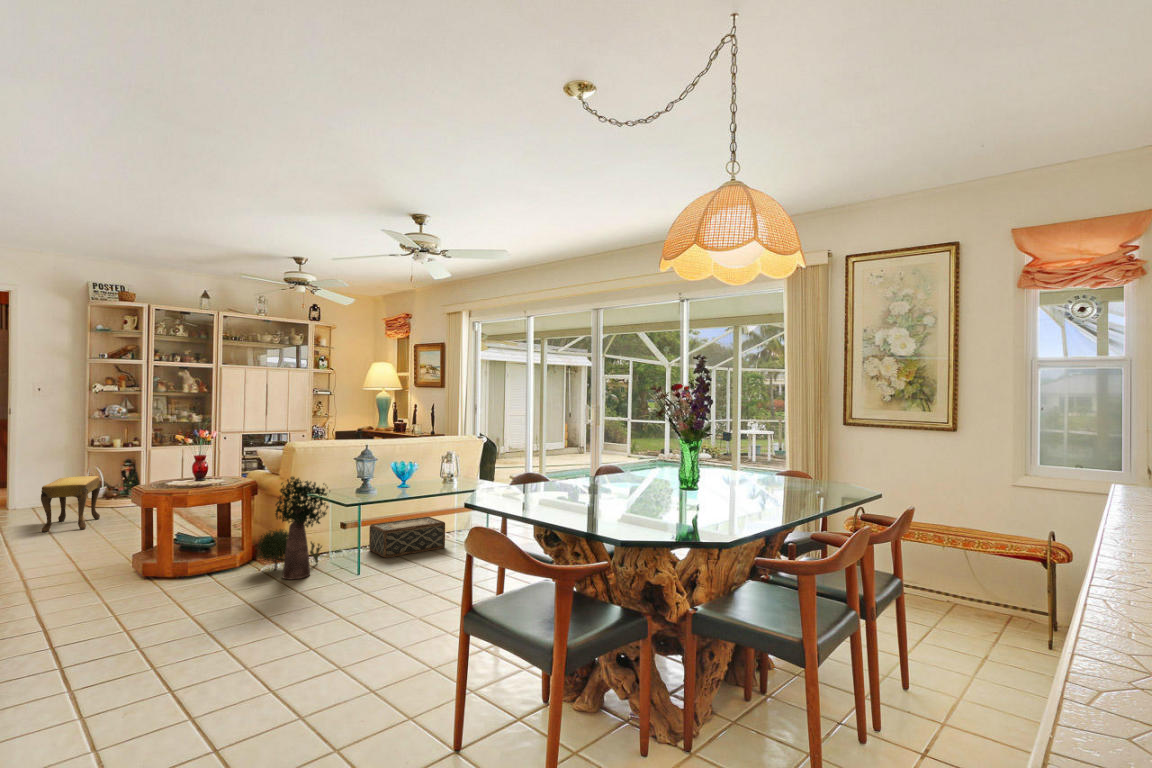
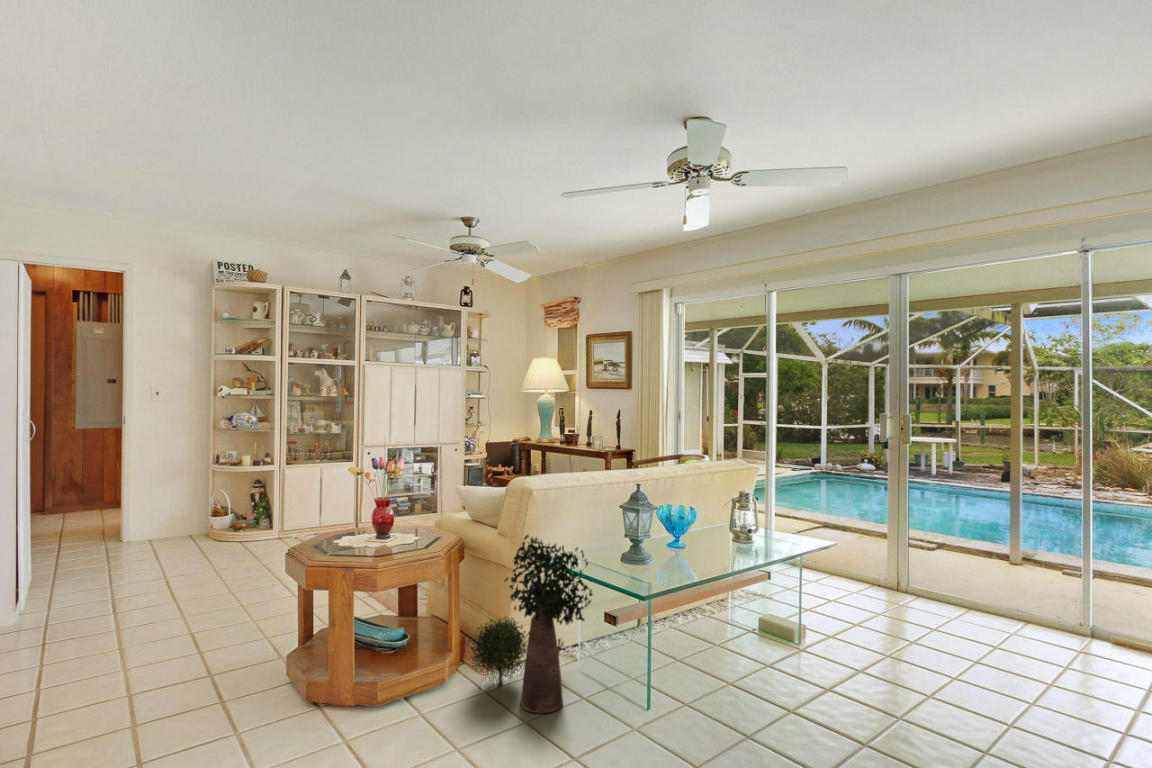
footstool: present [41,476,100,532] -> none [159,507,230,585]
woven basket: present [369,517,445,558] -> none [618,586,729,661]

